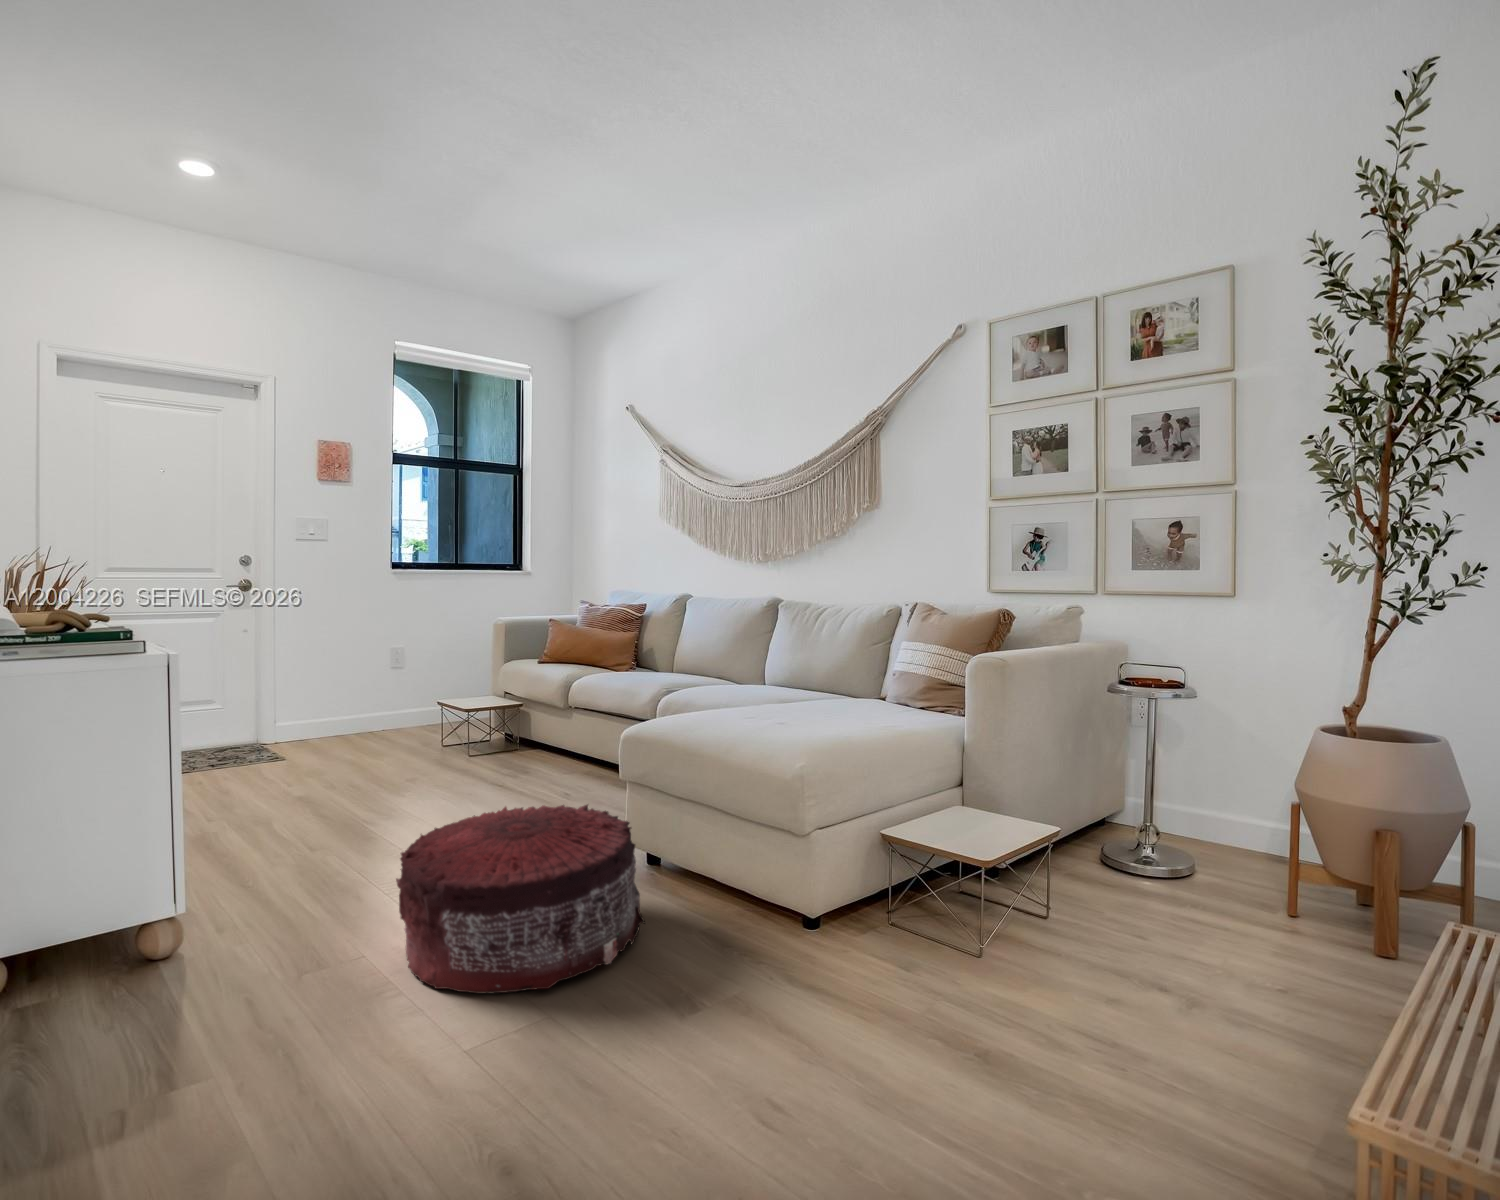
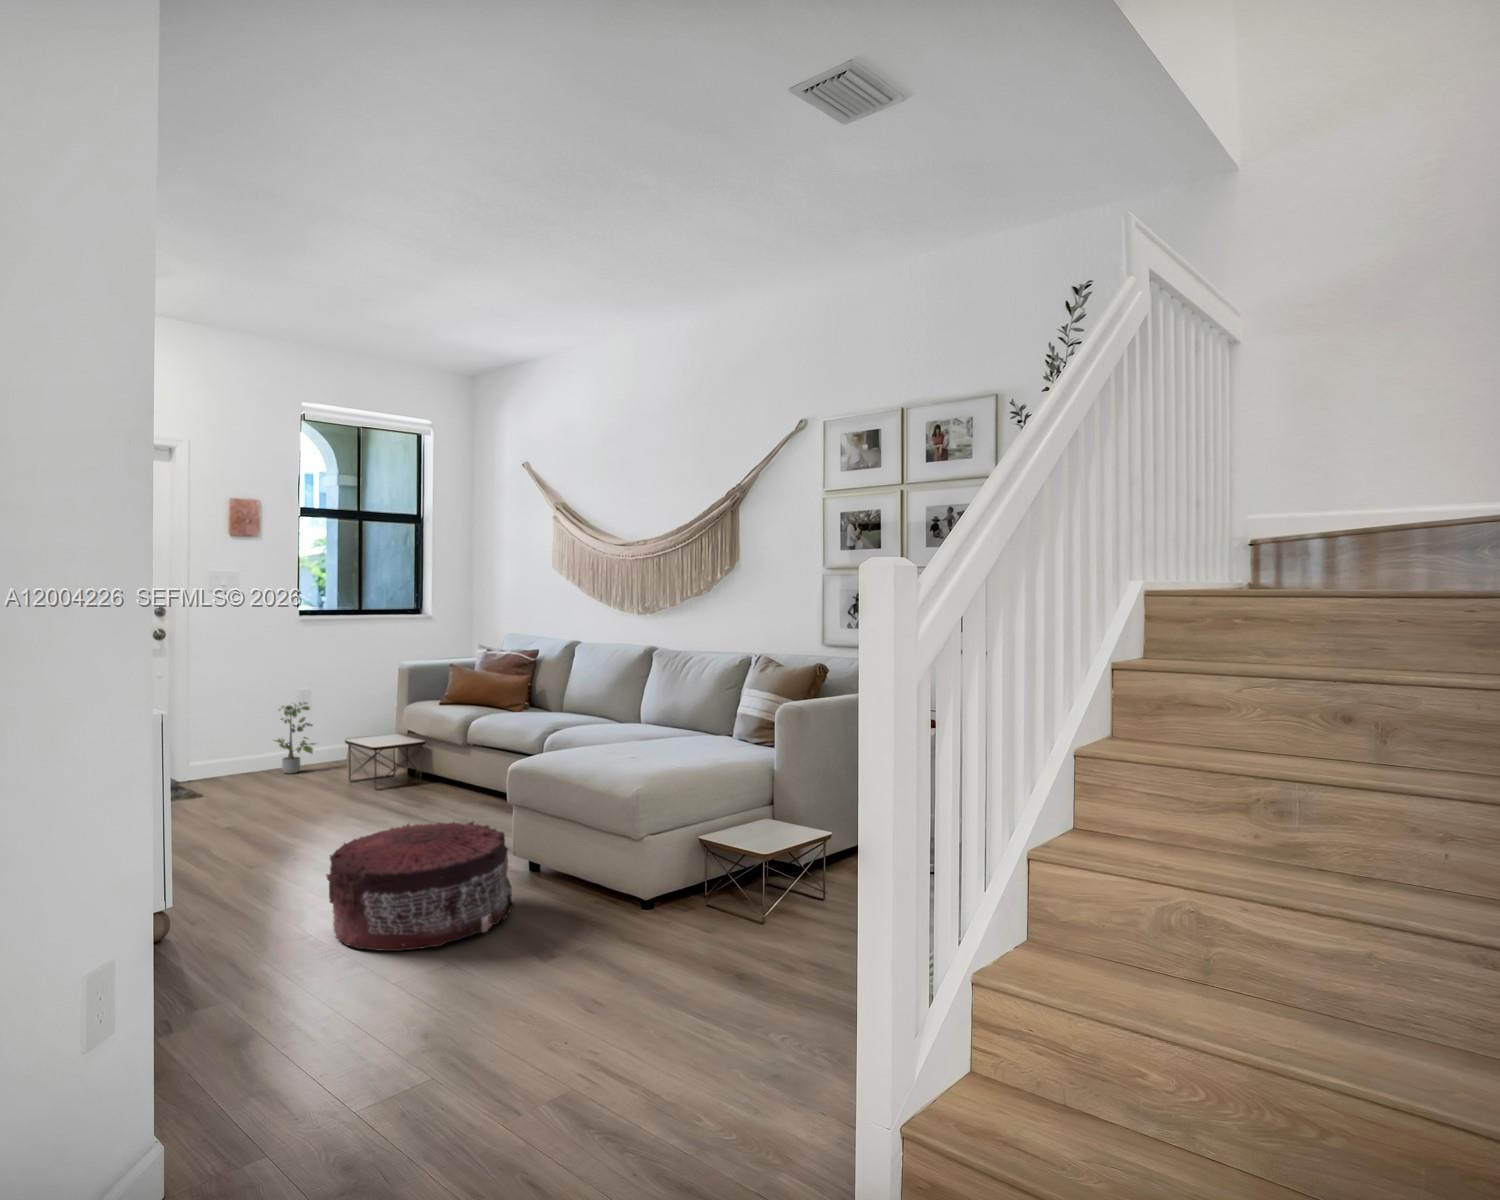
potted plant: none [368,657,417,735] -> present [274,702,315,773]

